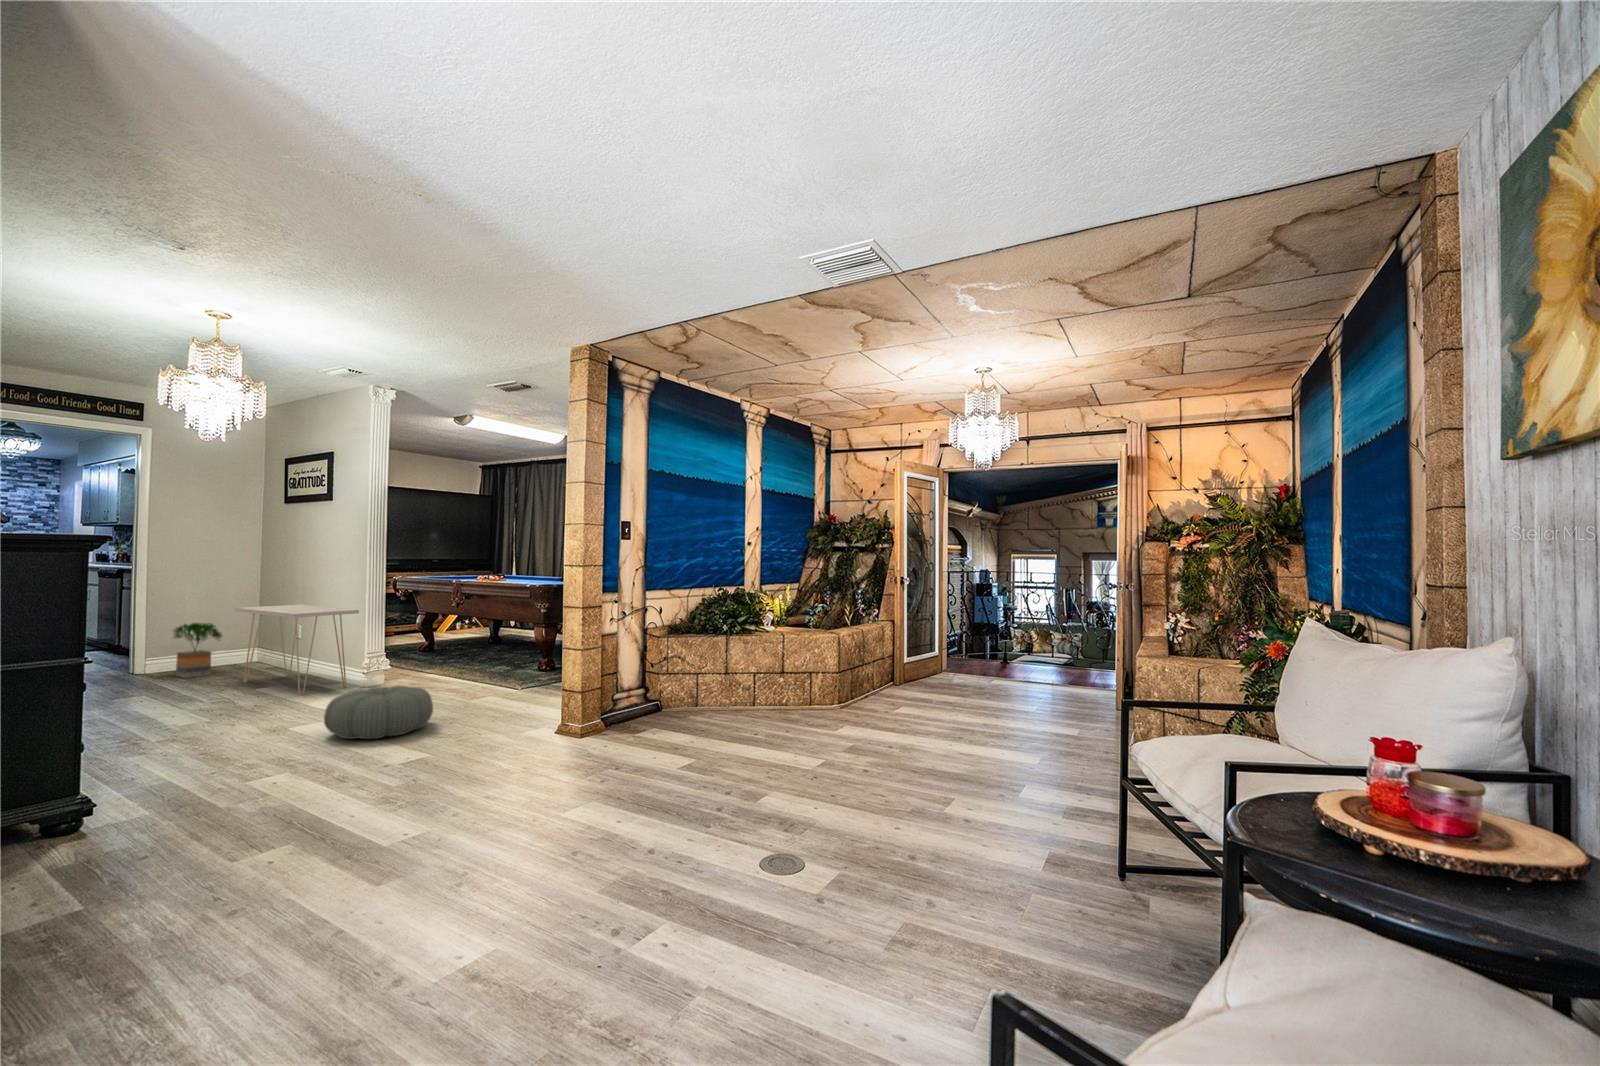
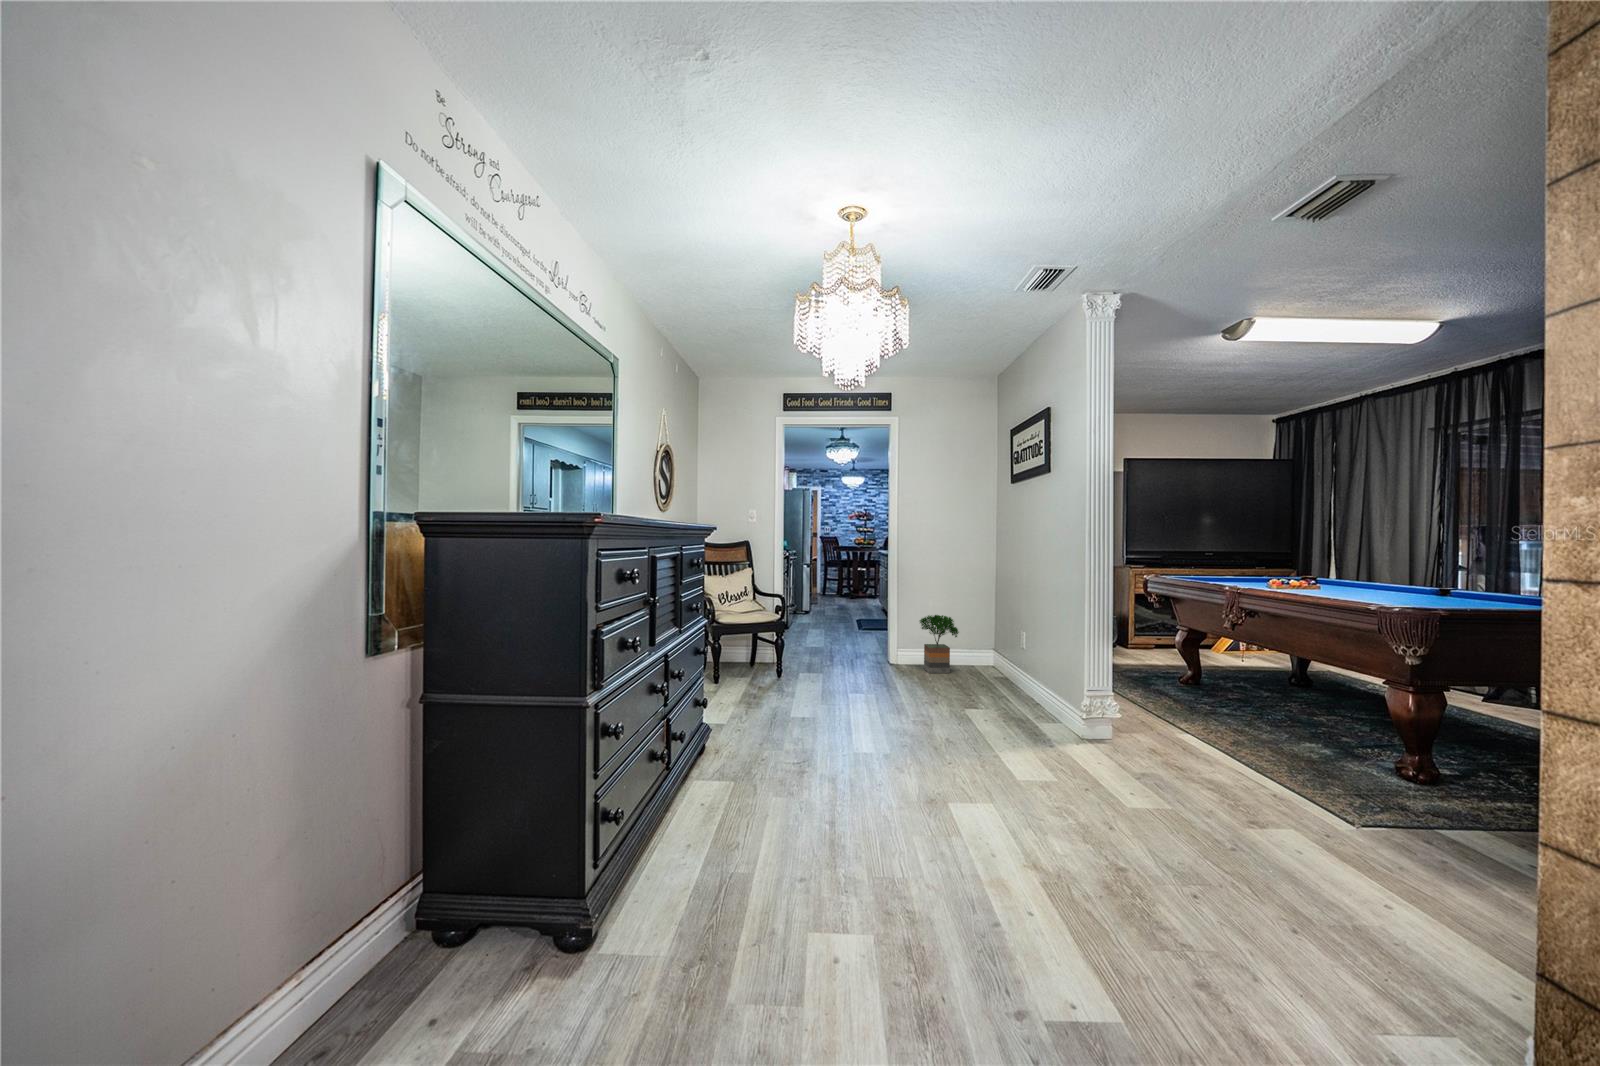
console table: present [235,605,359,695] -> none [957,604,1075,731]
pouf: present [324,685,433,739] -> none [971,777,1155,906]

